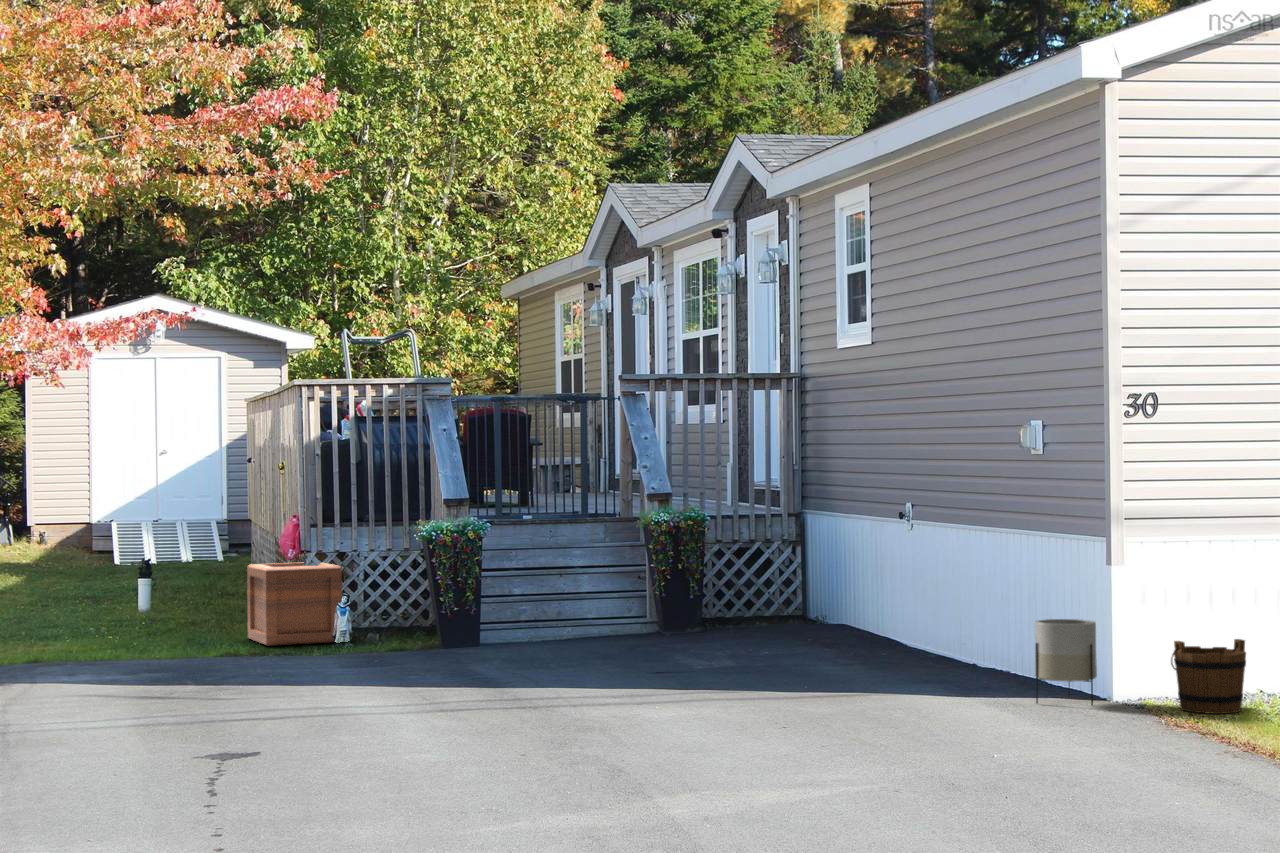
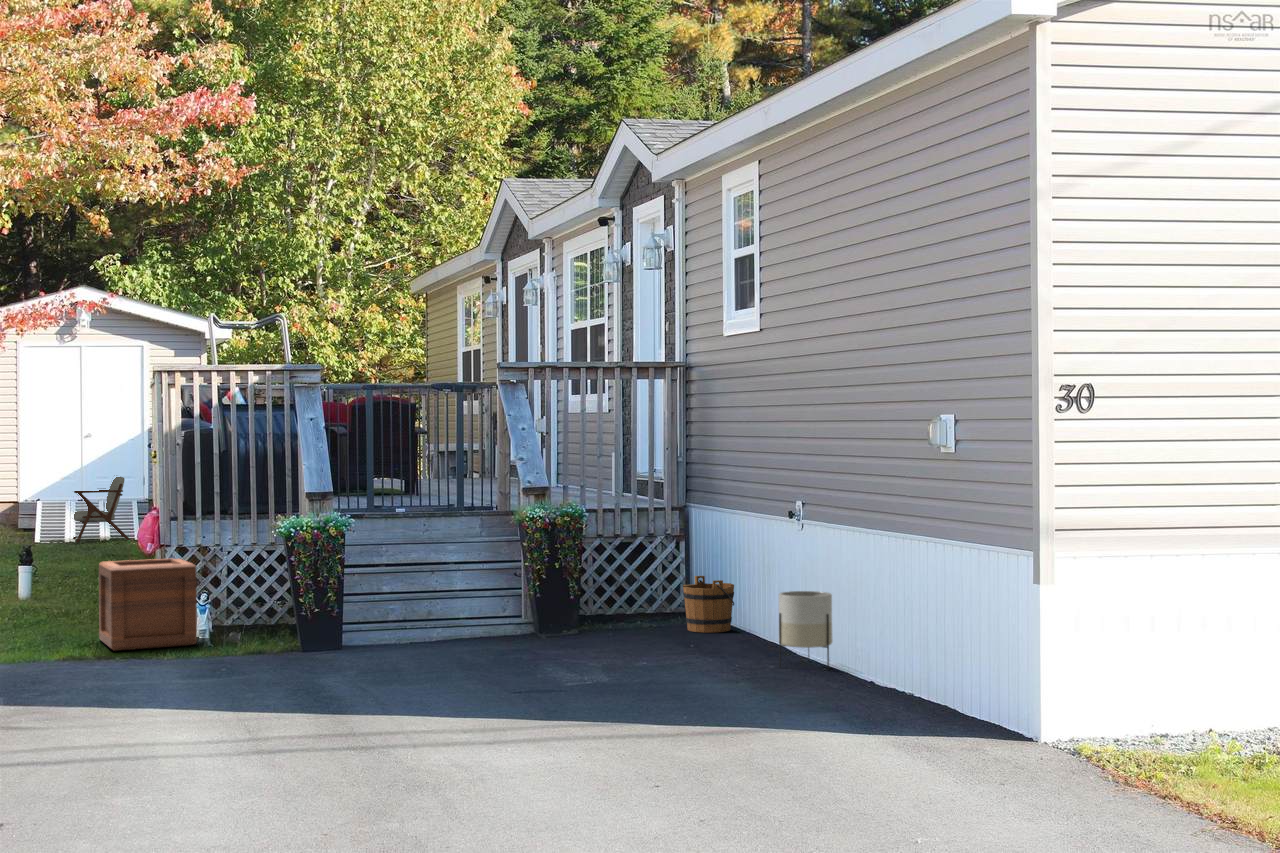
lounge chair: none [148,494,212,564] -> present [73,477,130,542]
planter: present [1035,619,1097,705] -> present [779,591,832,669]
bucket: present [1171,639,1246,714] -> present [683,576,734,633]

